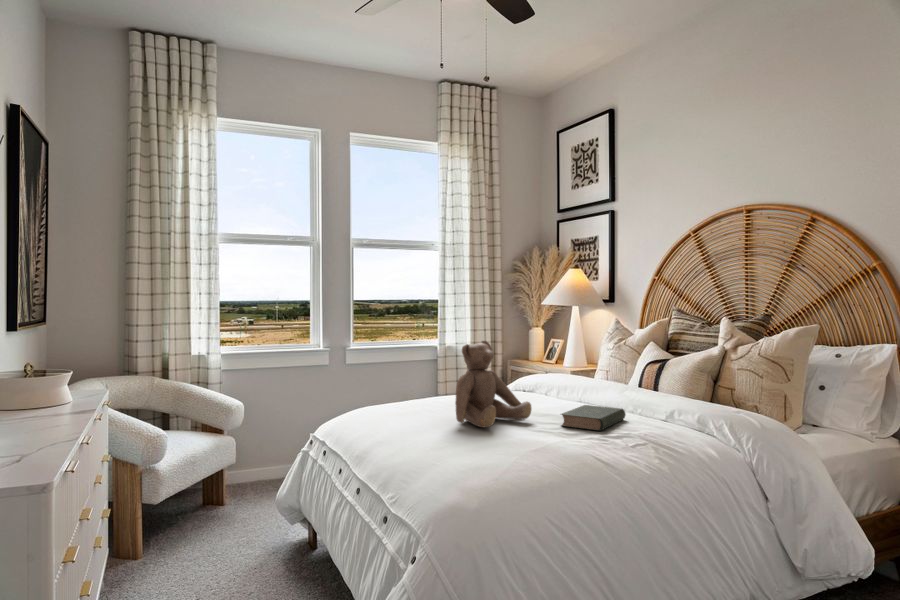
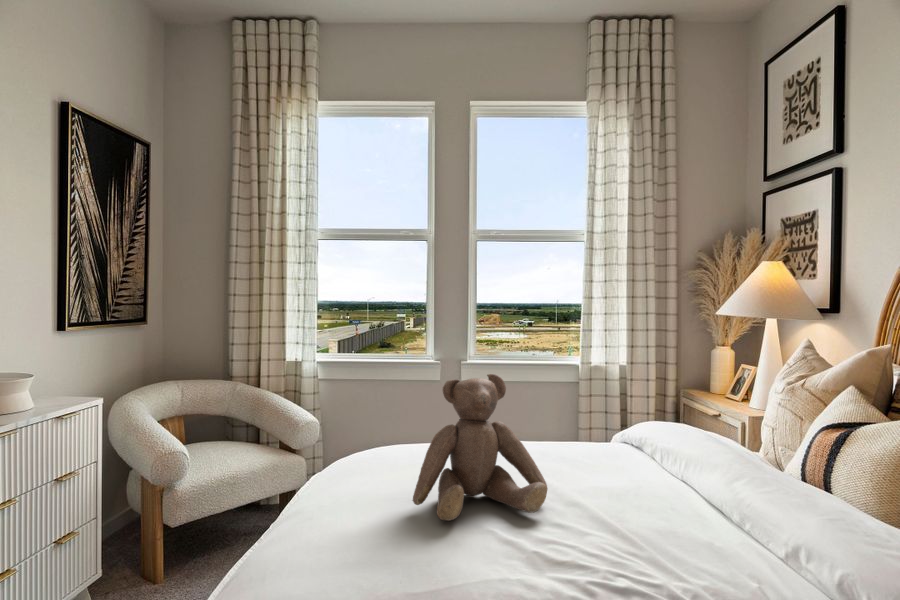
book: present [561,405,625,431] -> none [575,500,721,569]

